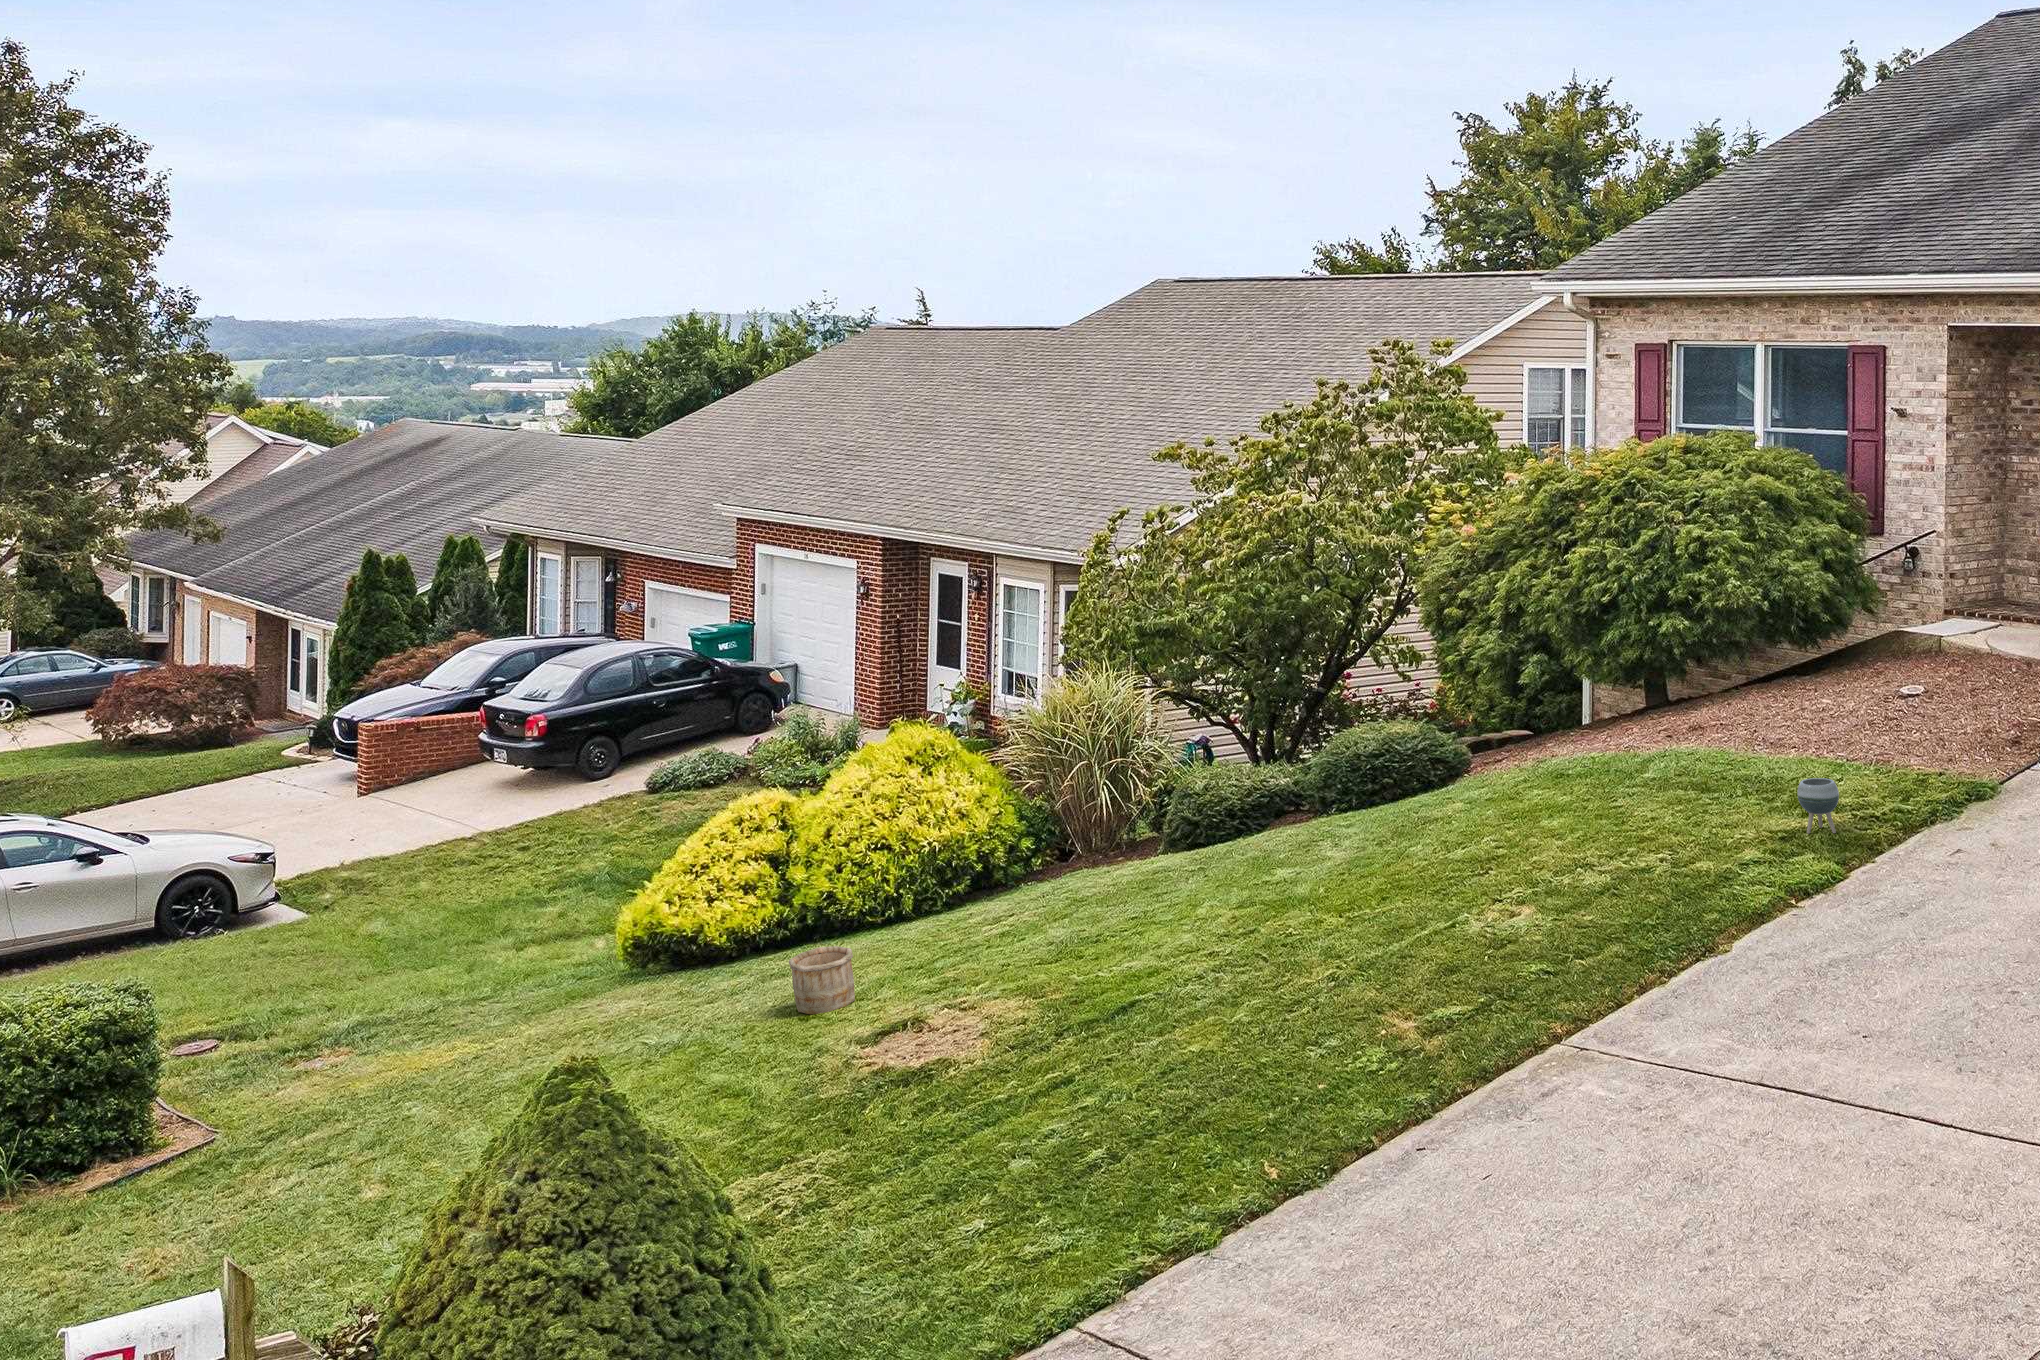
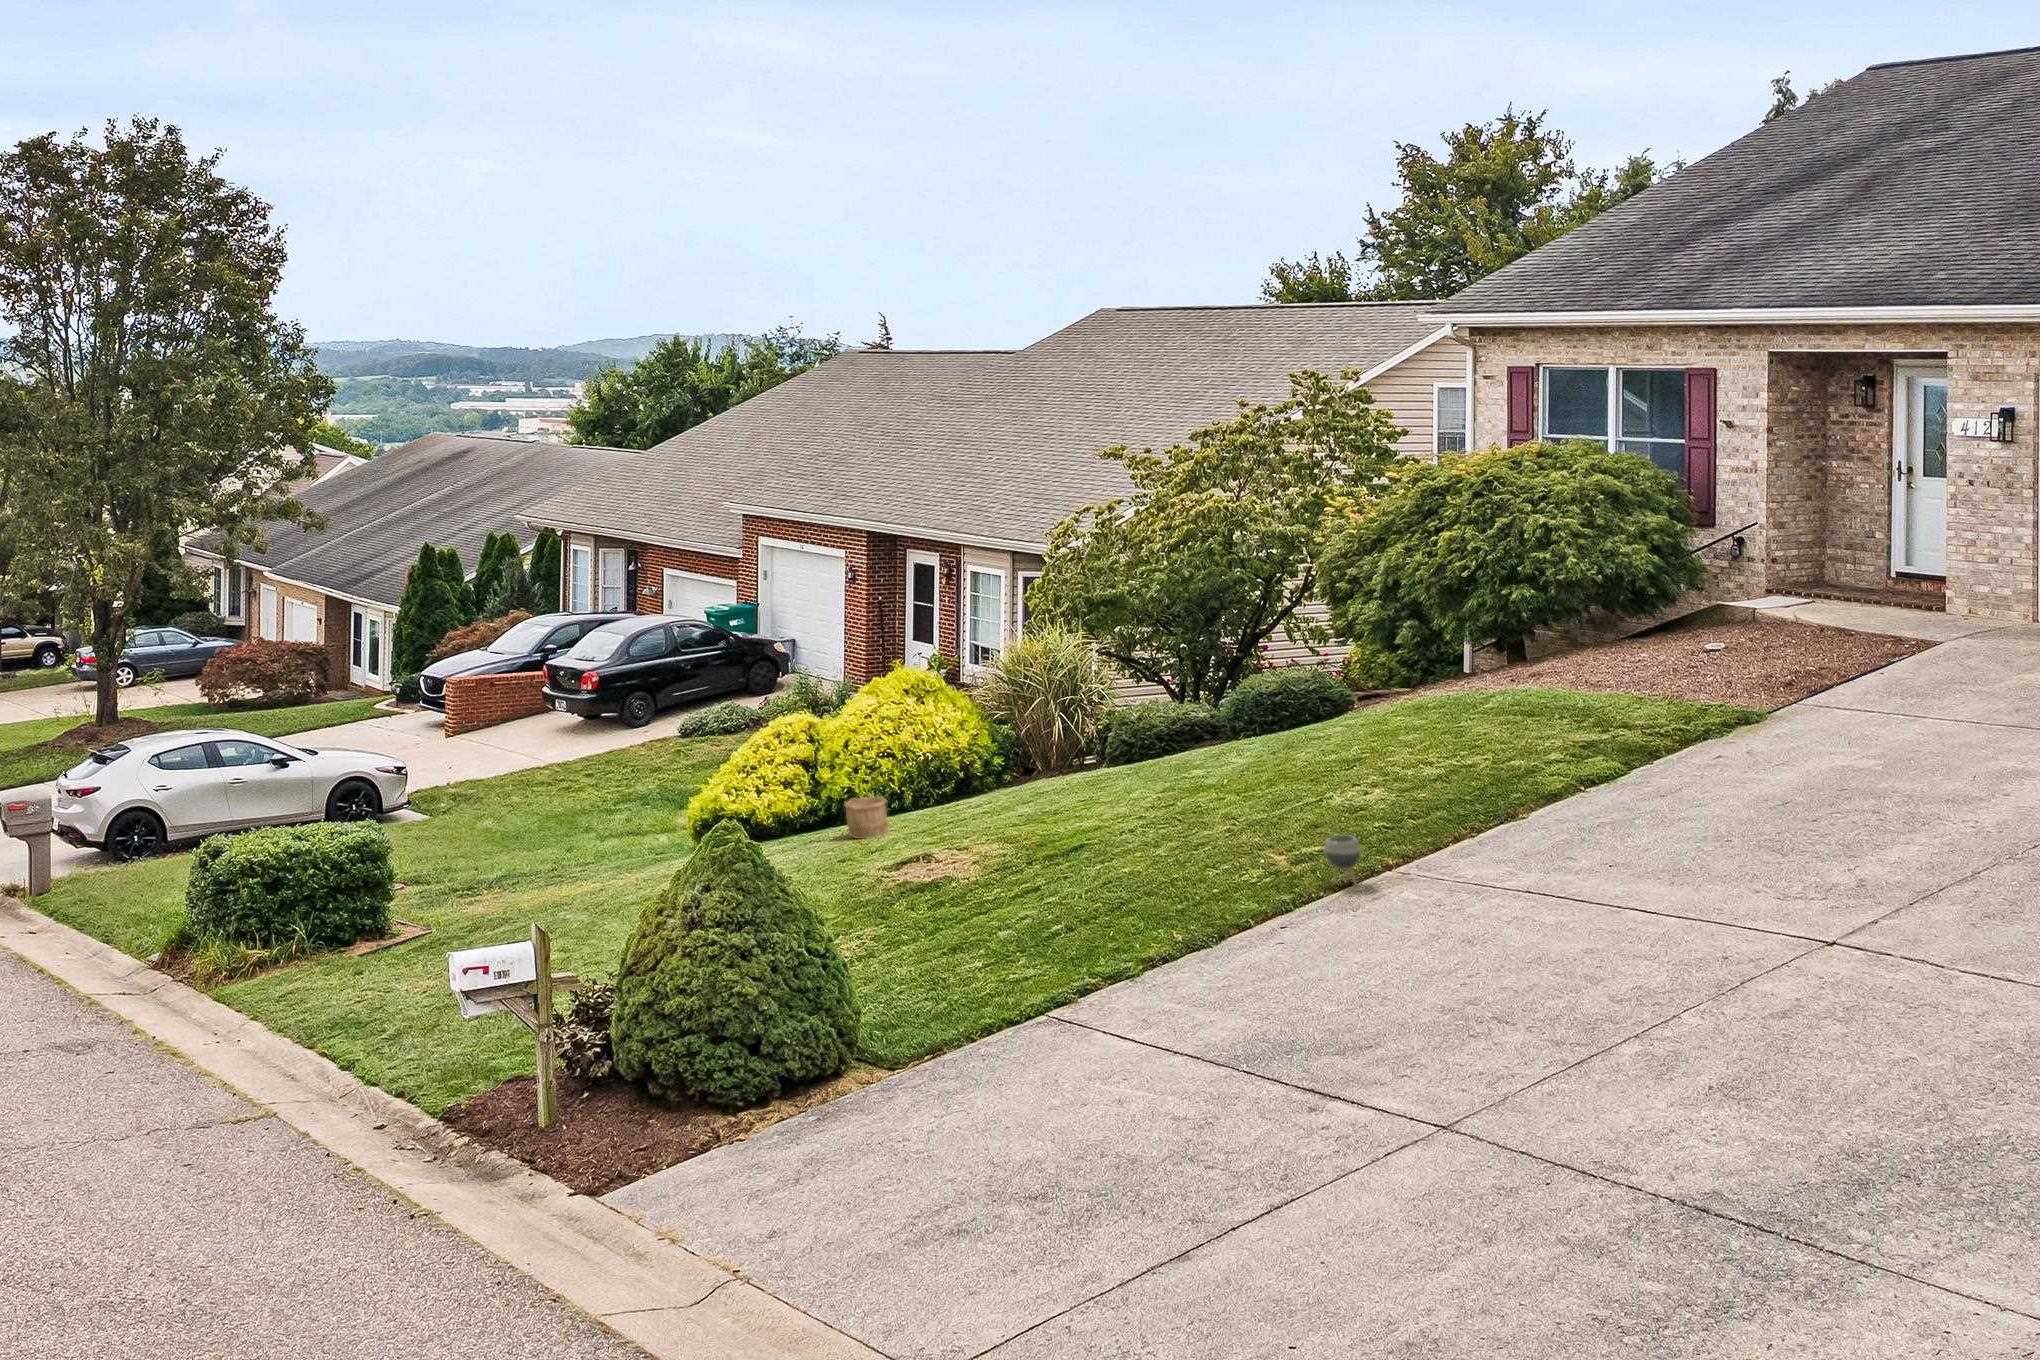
planter: present [1797,778,1839,834] -> present [1324,836,1361,885]

